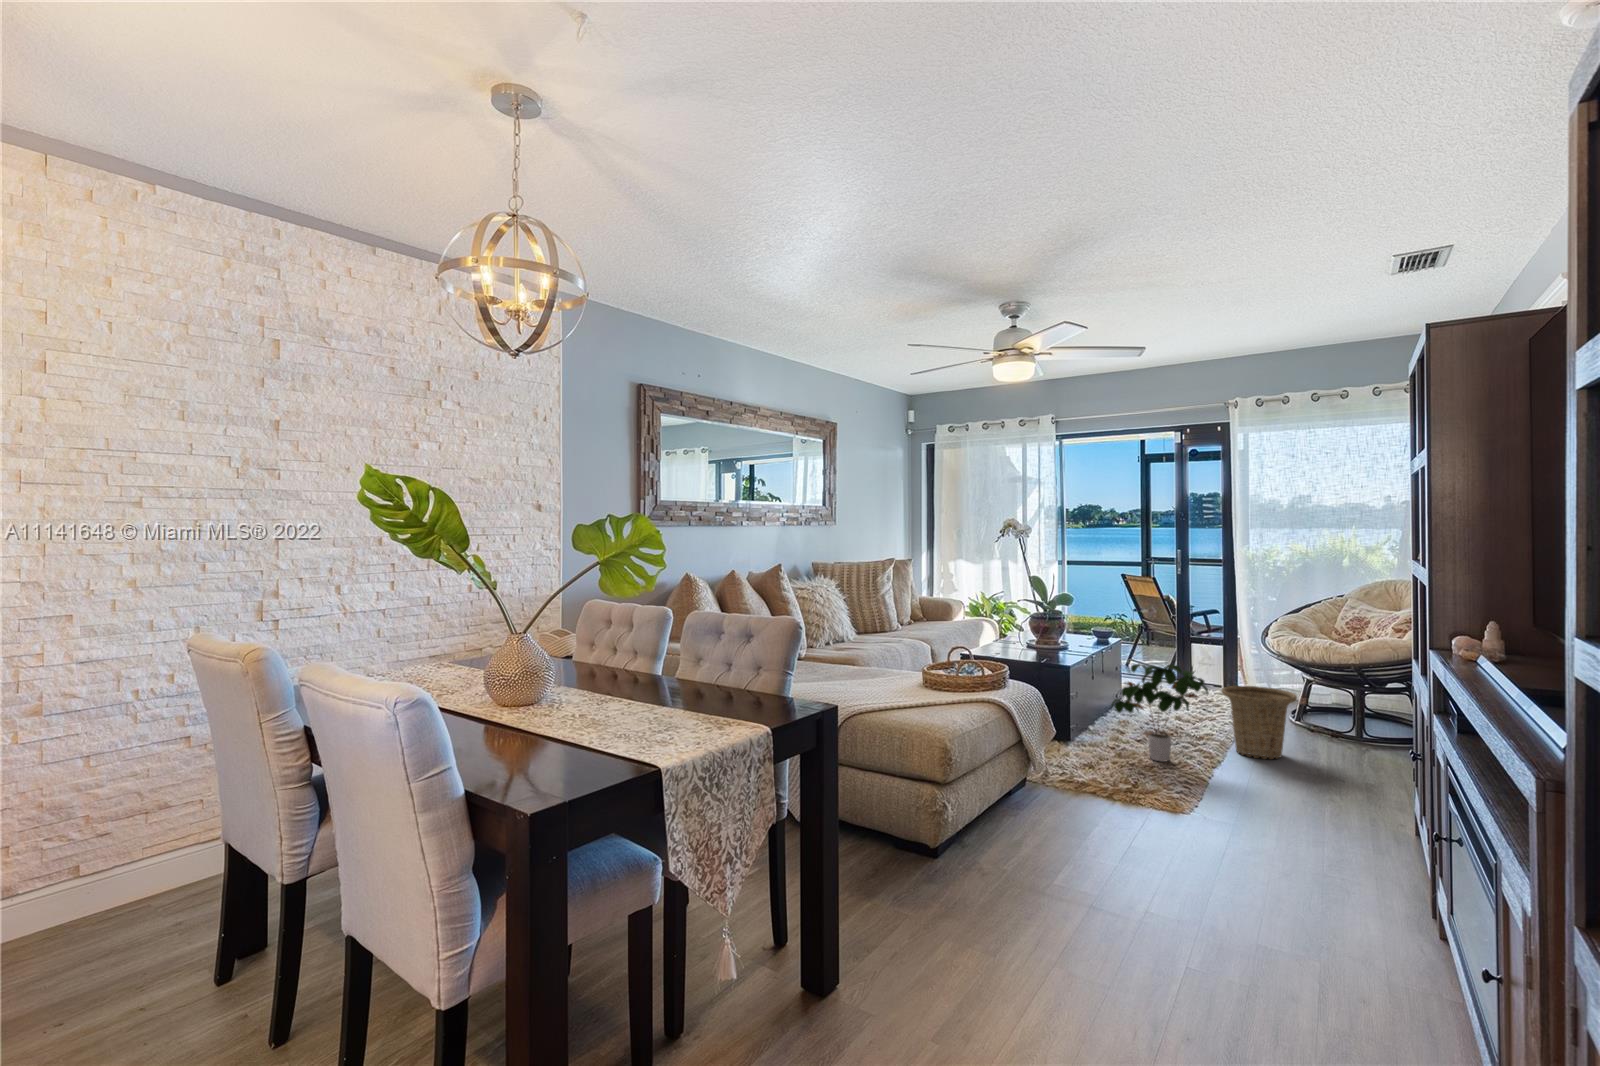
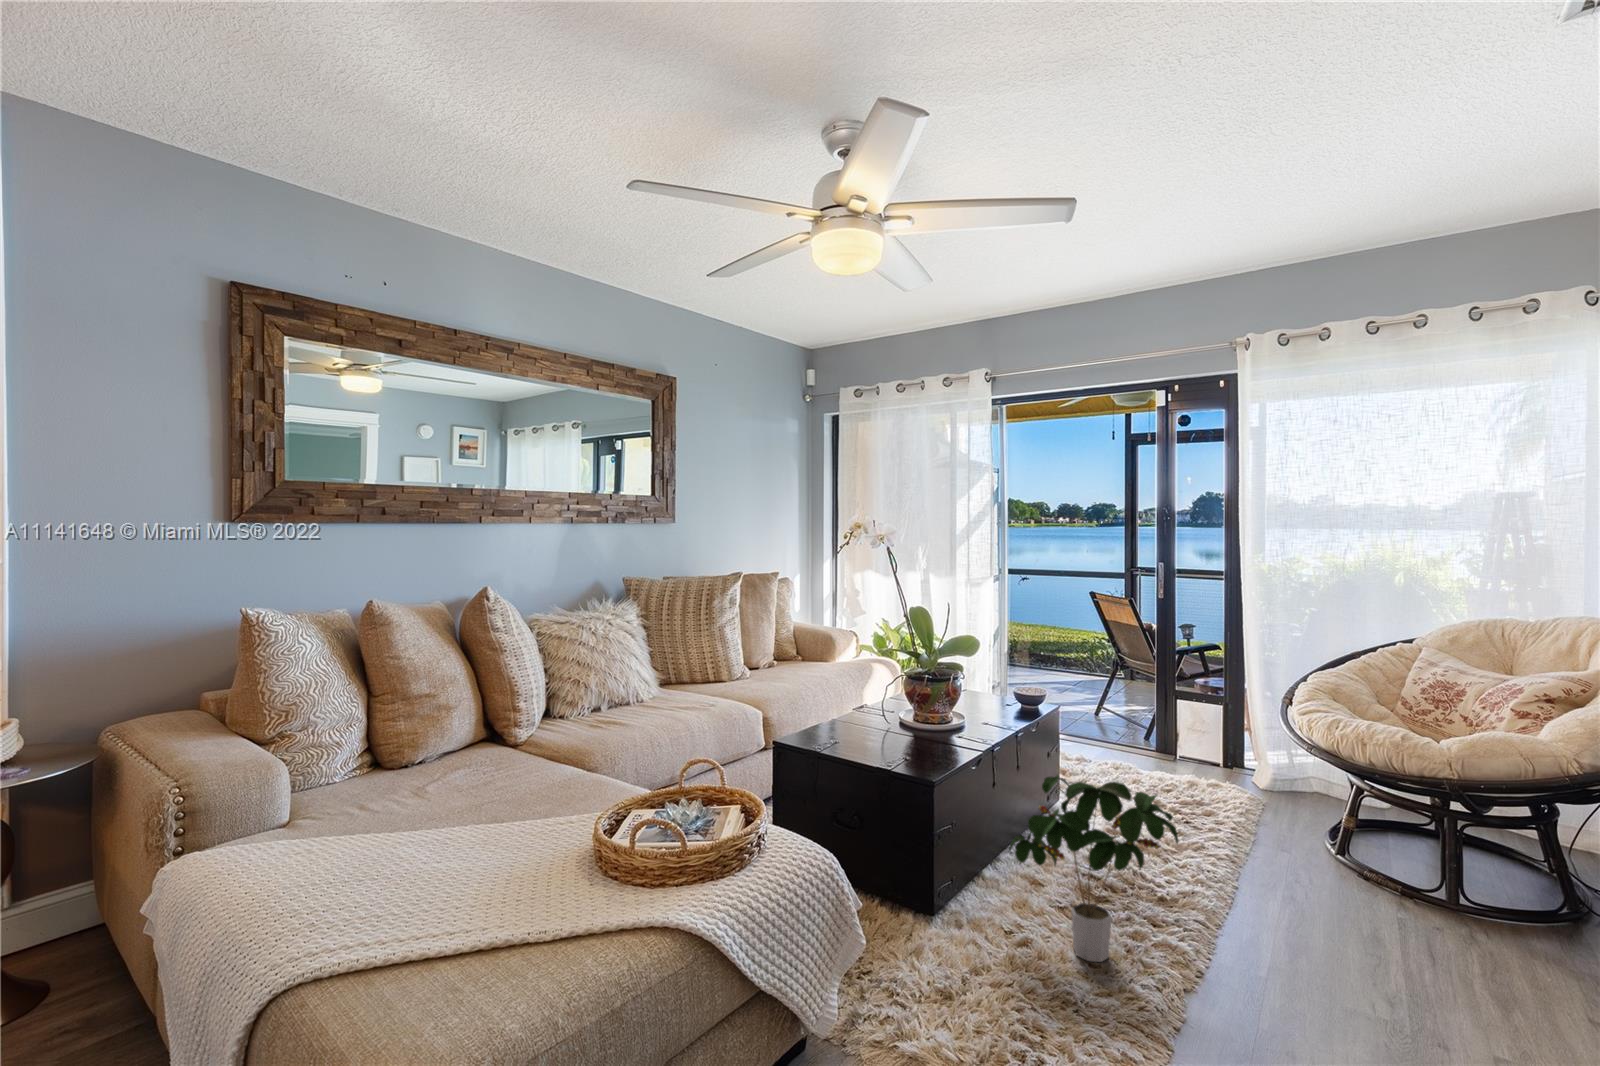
basket: present [1222,686,1297,759] -> none [1208,809,1345,960]

